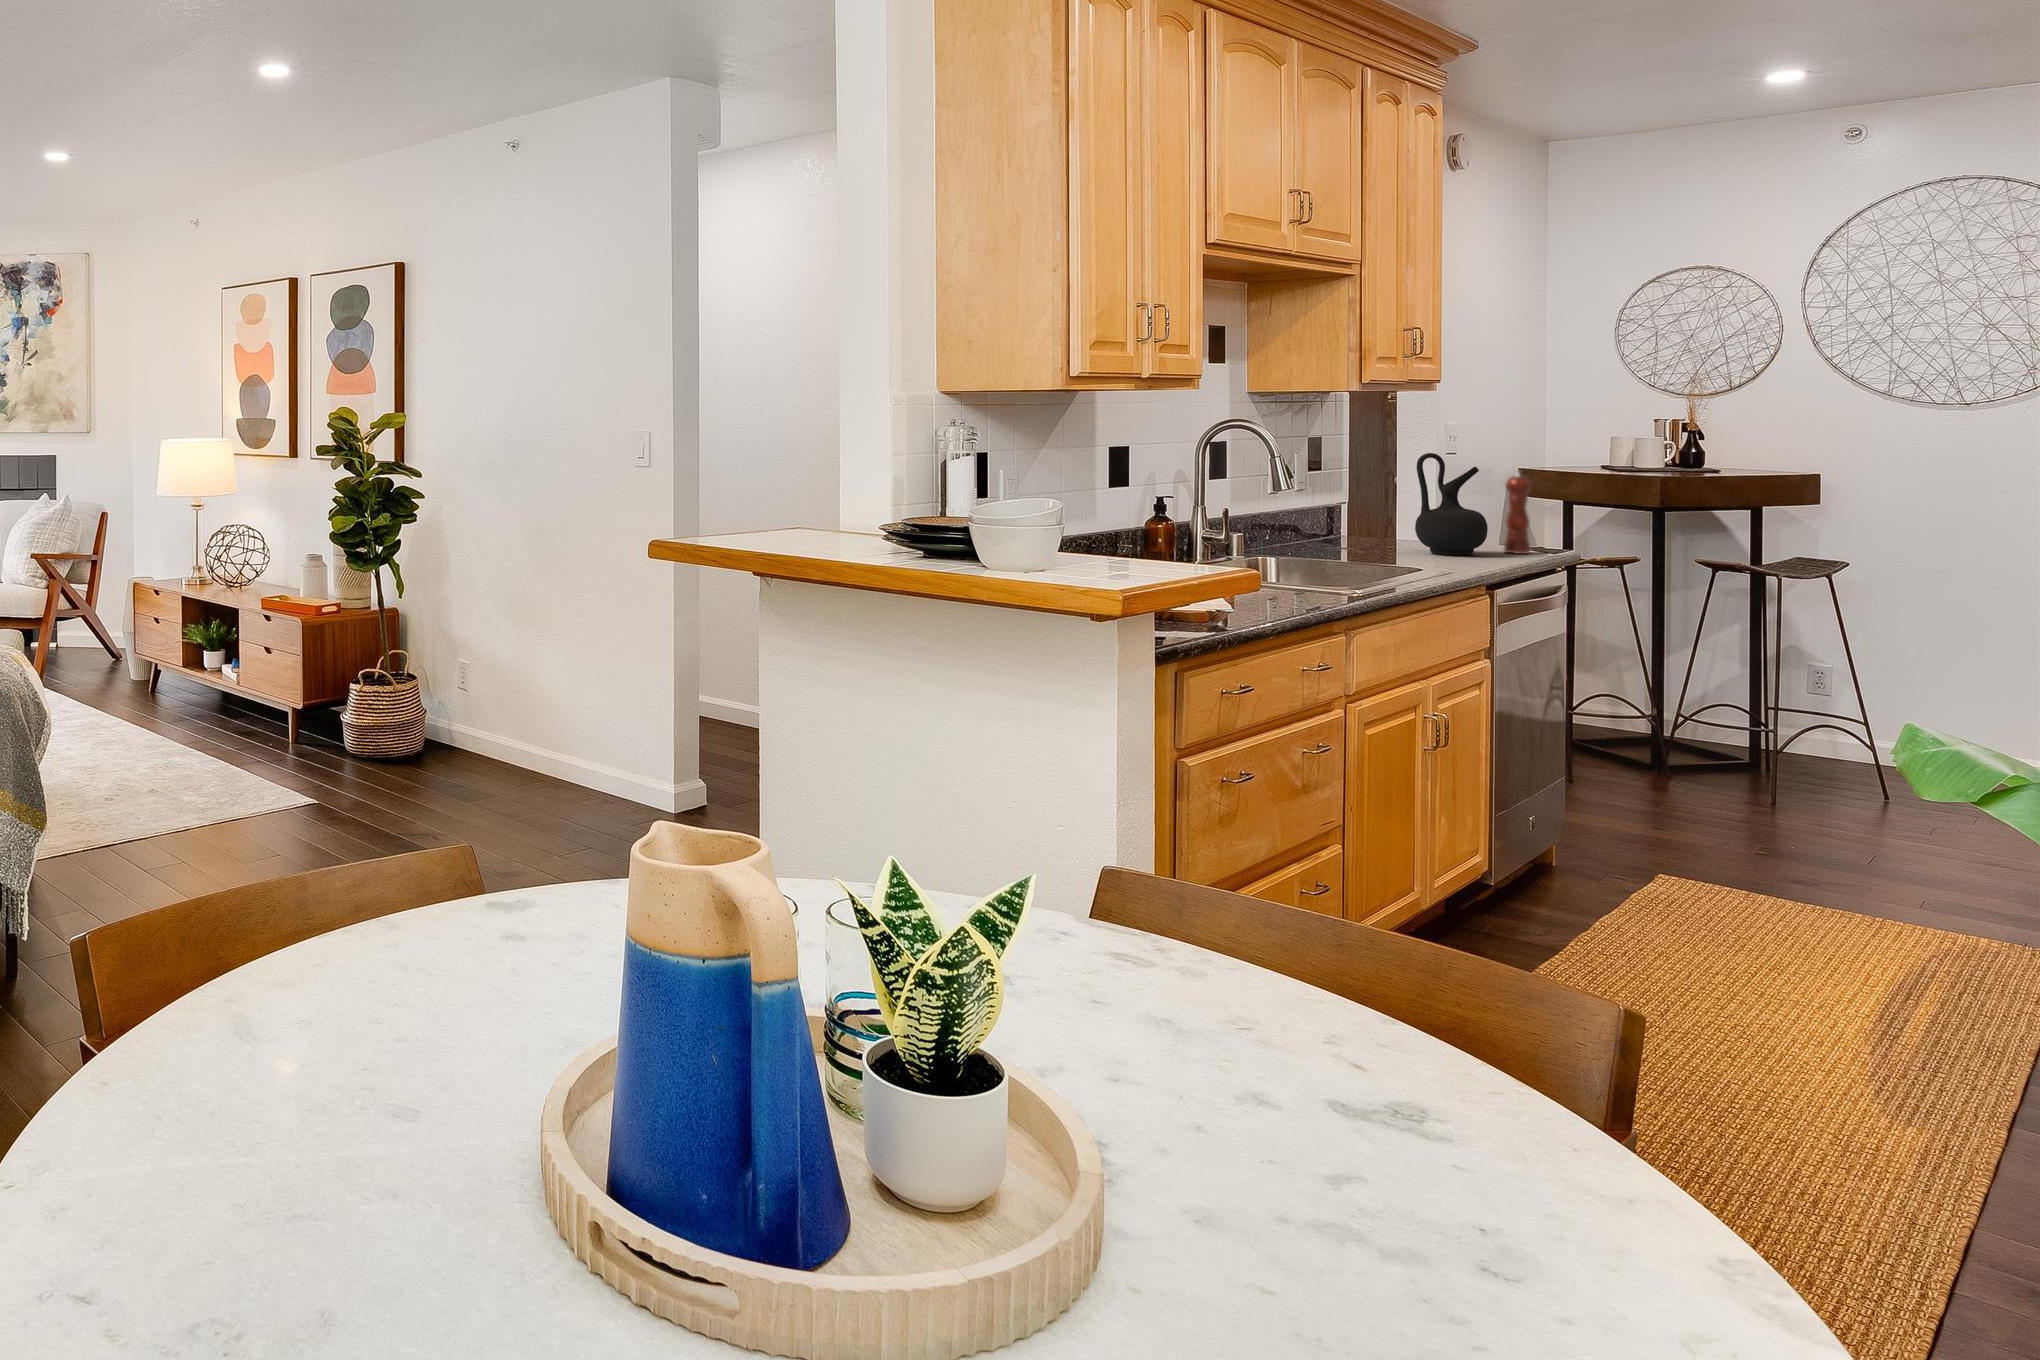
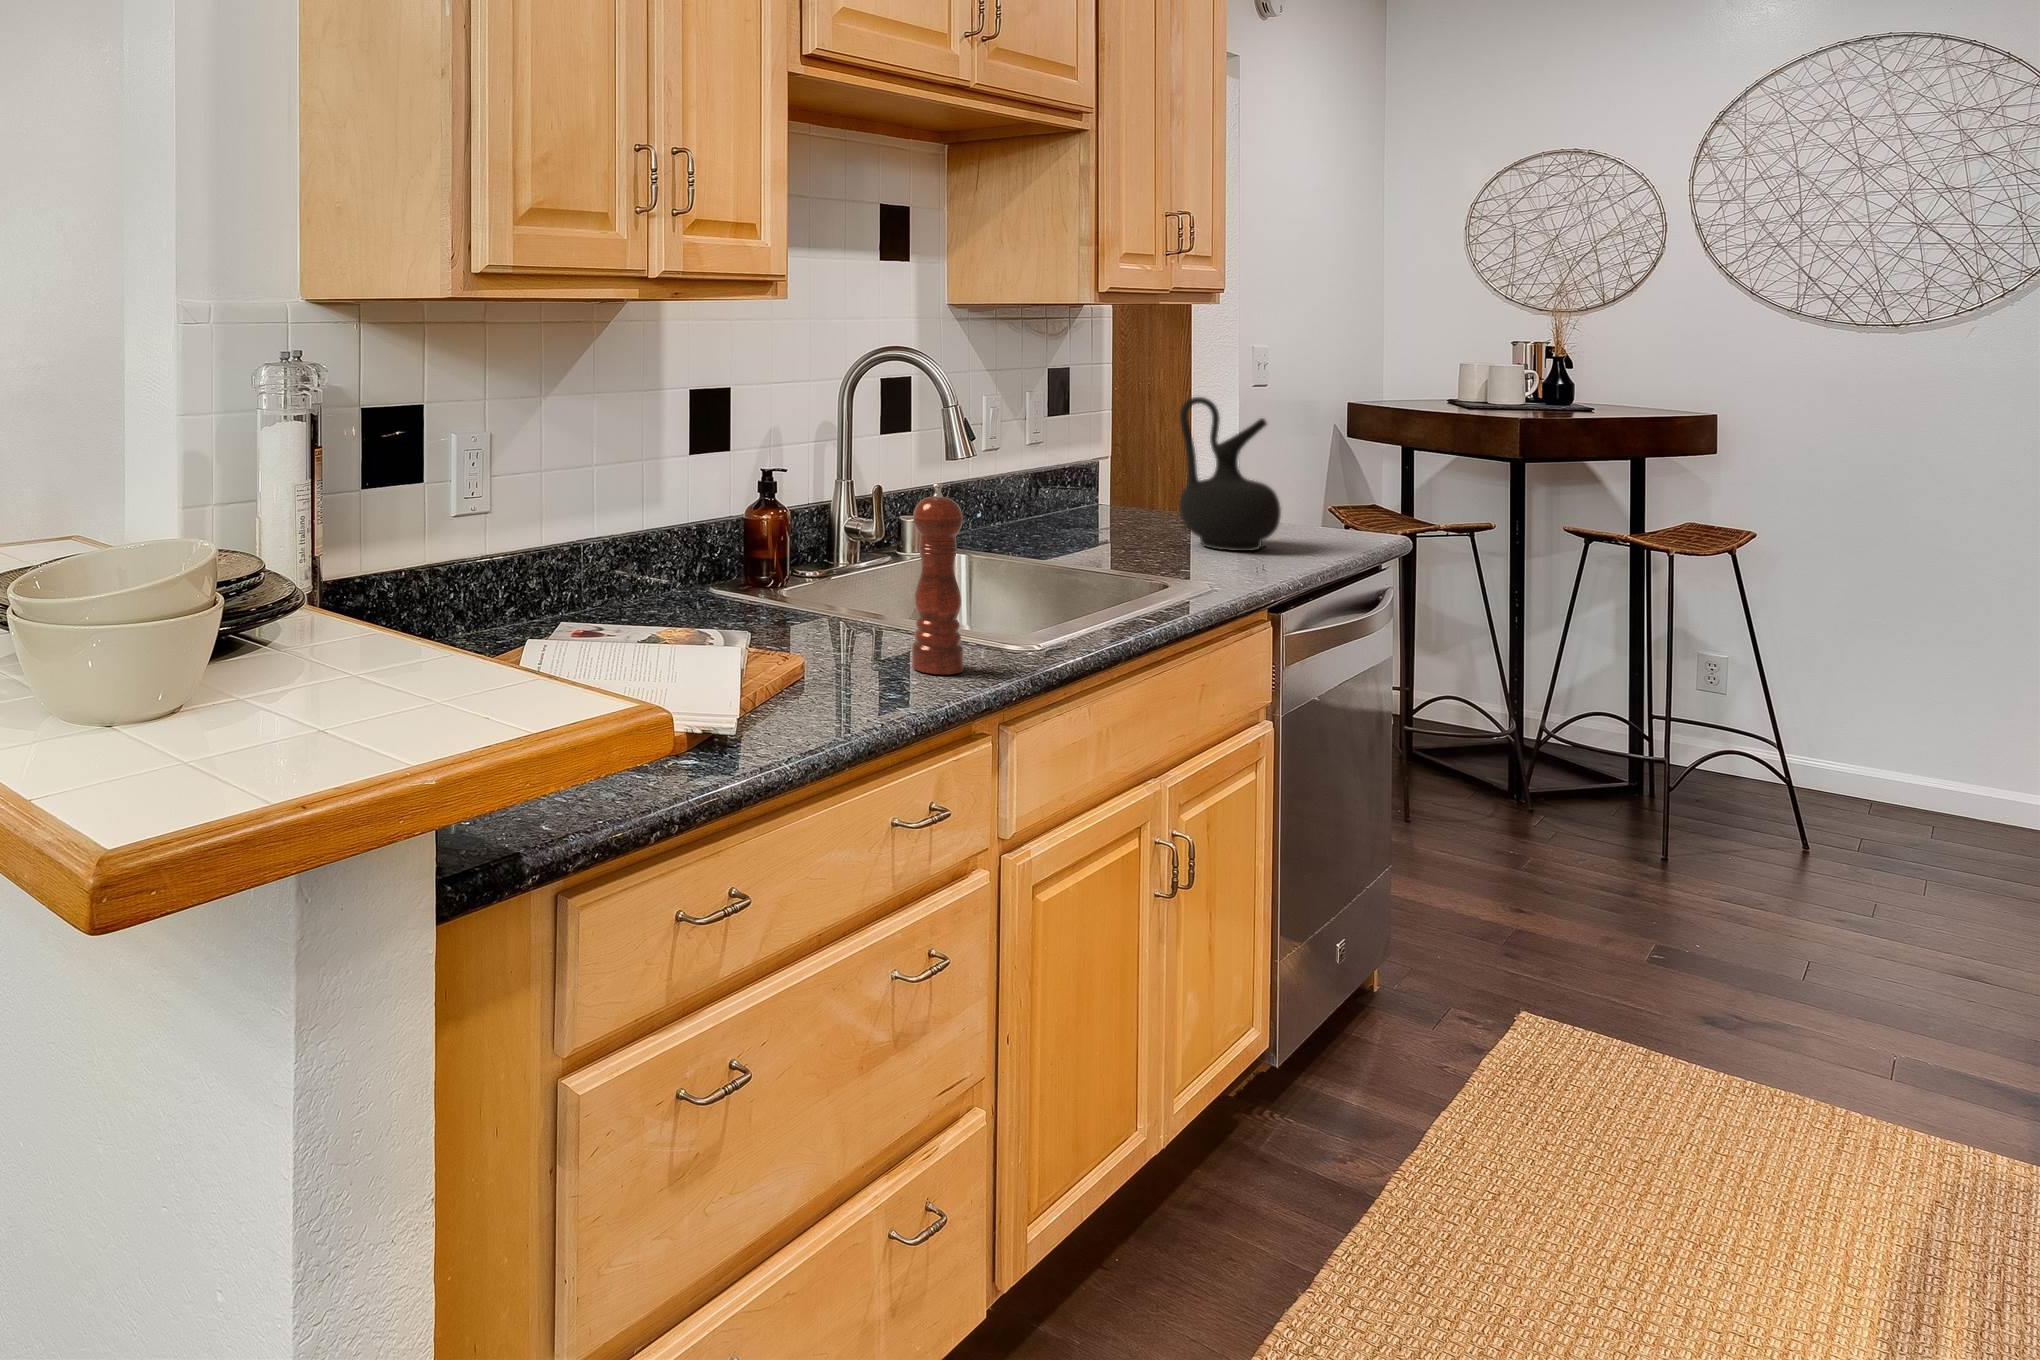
pepper mill: present [1504,471,1531,554] -> present [912,483,963,674]

